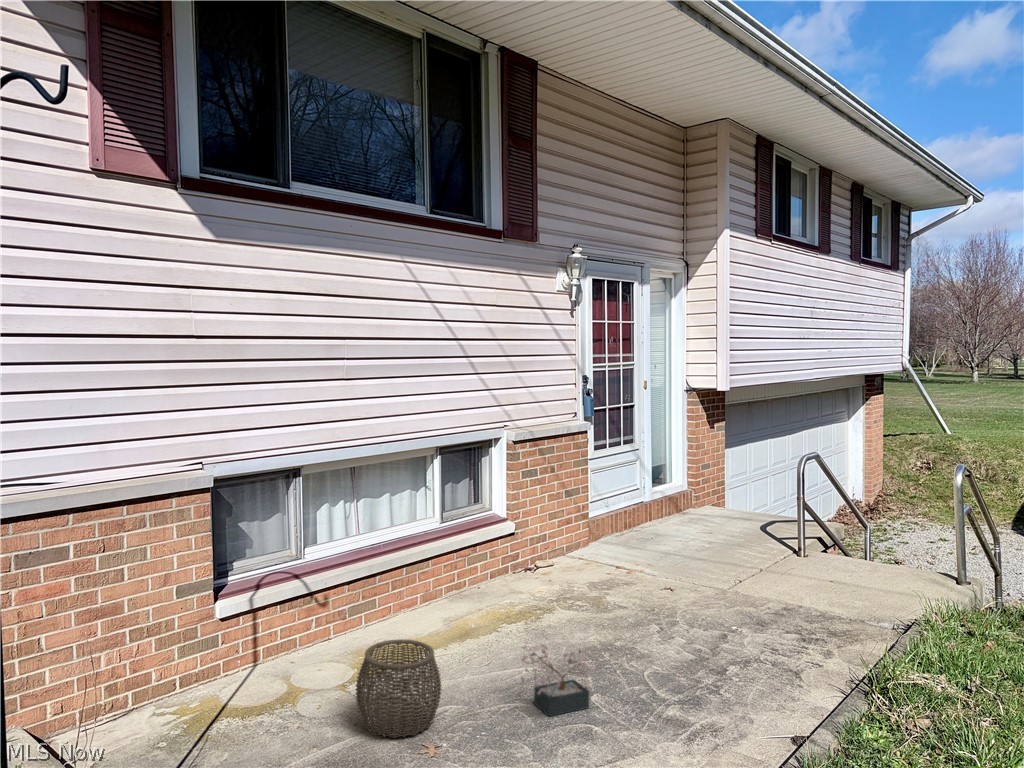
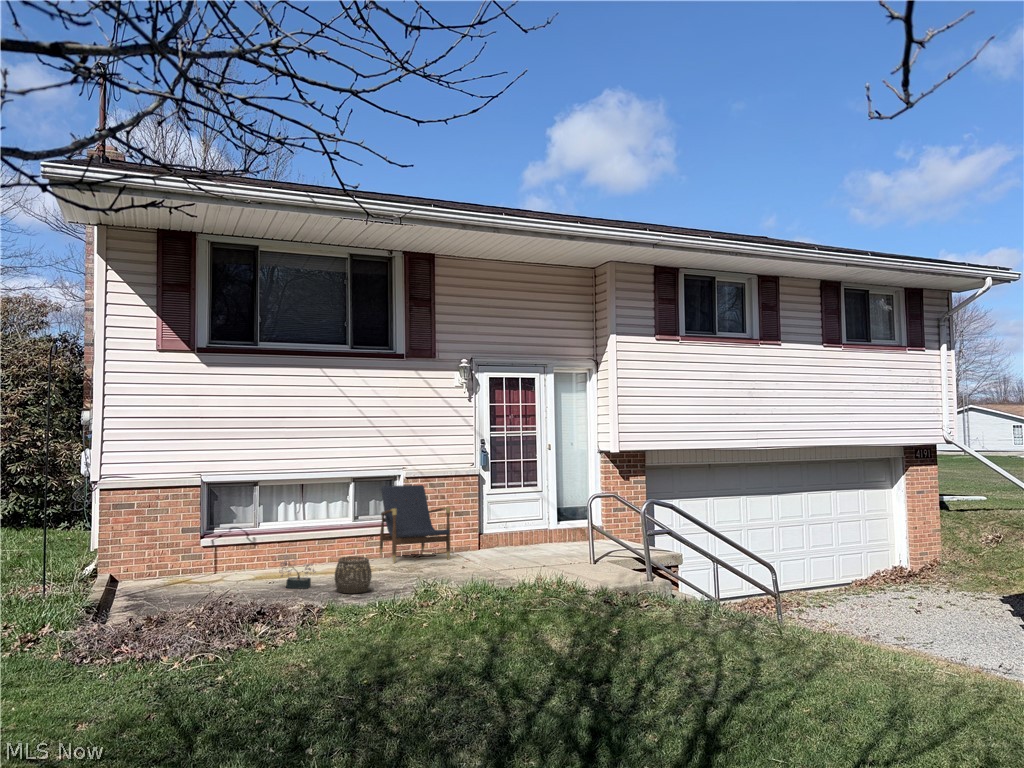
lounge chair: none [494,452,631,597] -> present [380,485,450,563]
woven basket: present [355,639,441,738] -> present [334,556,372,593]

